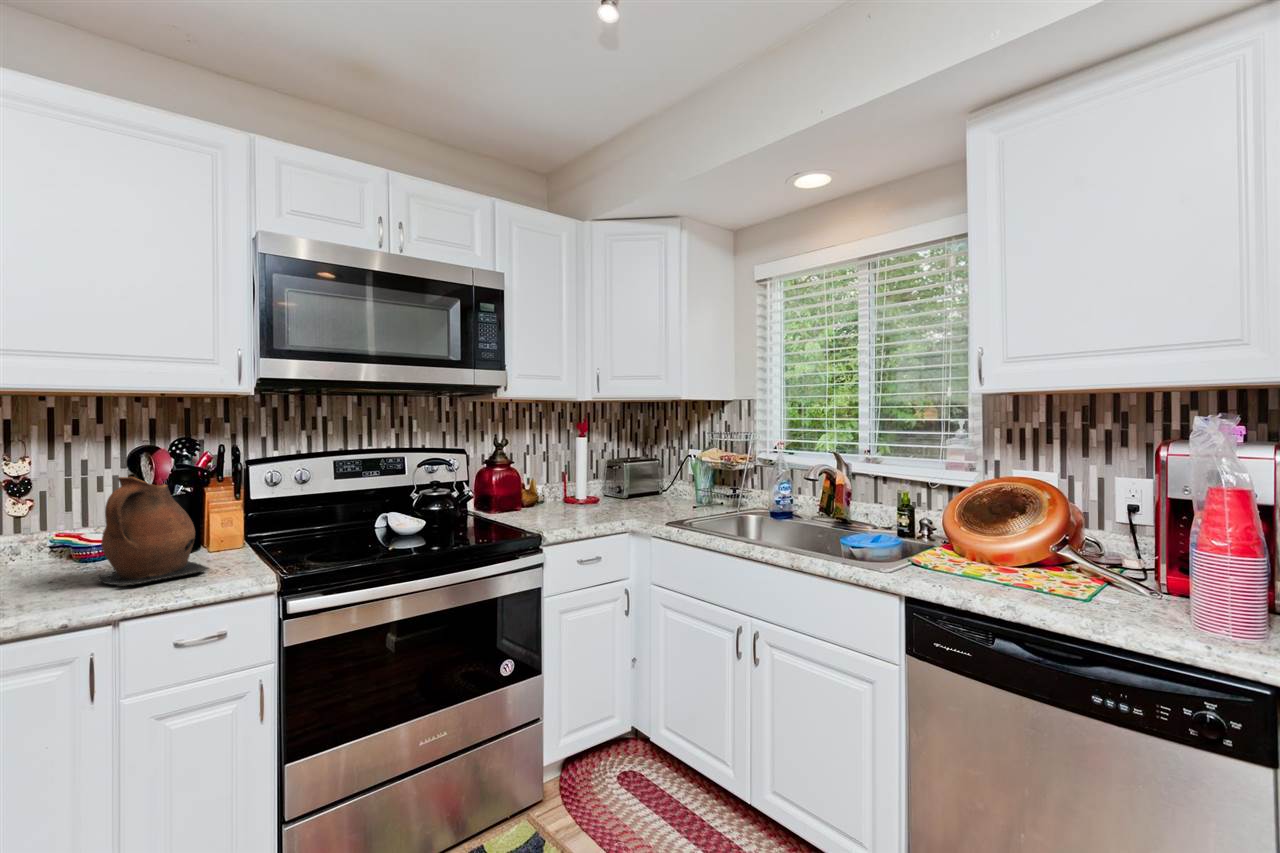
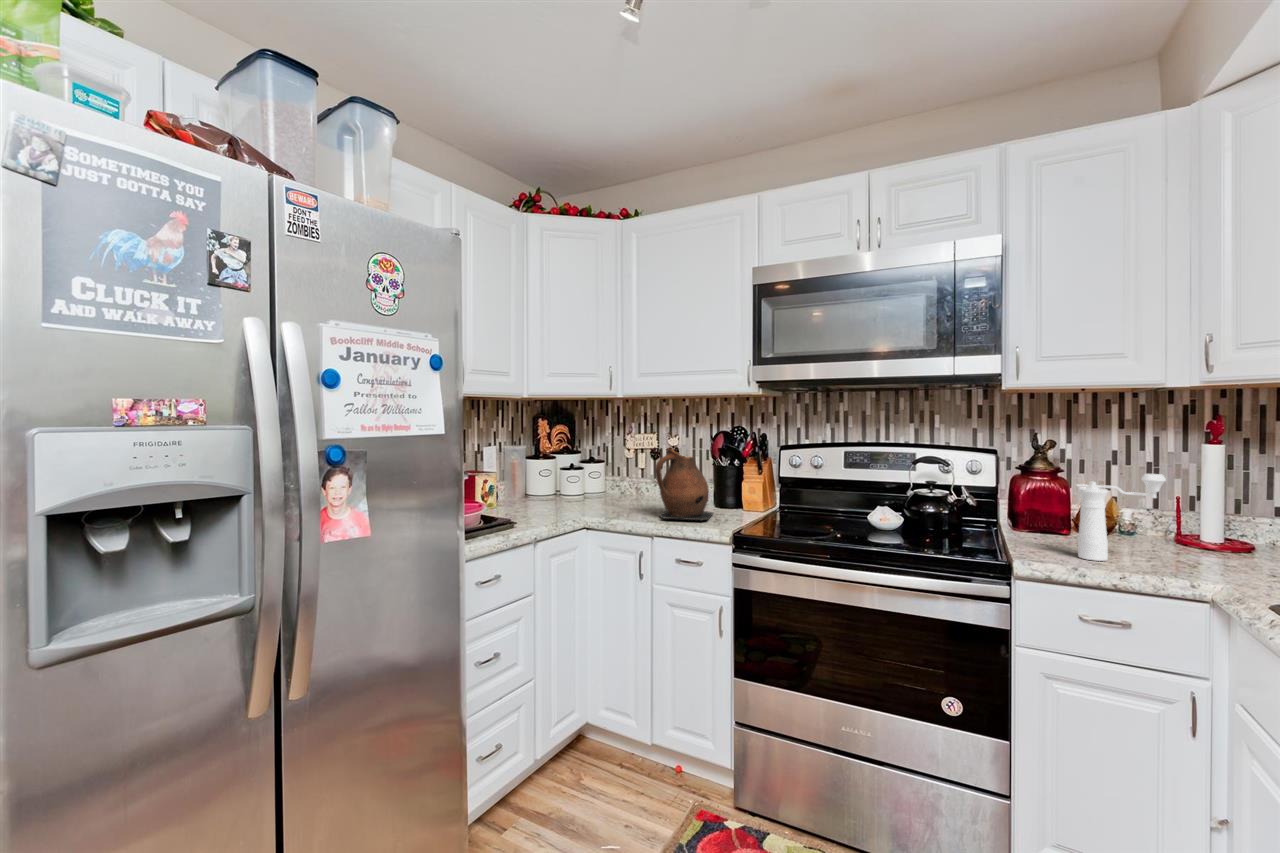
pepper mill: none [558,459,601,522] -> present [1077,474,1166,561]

